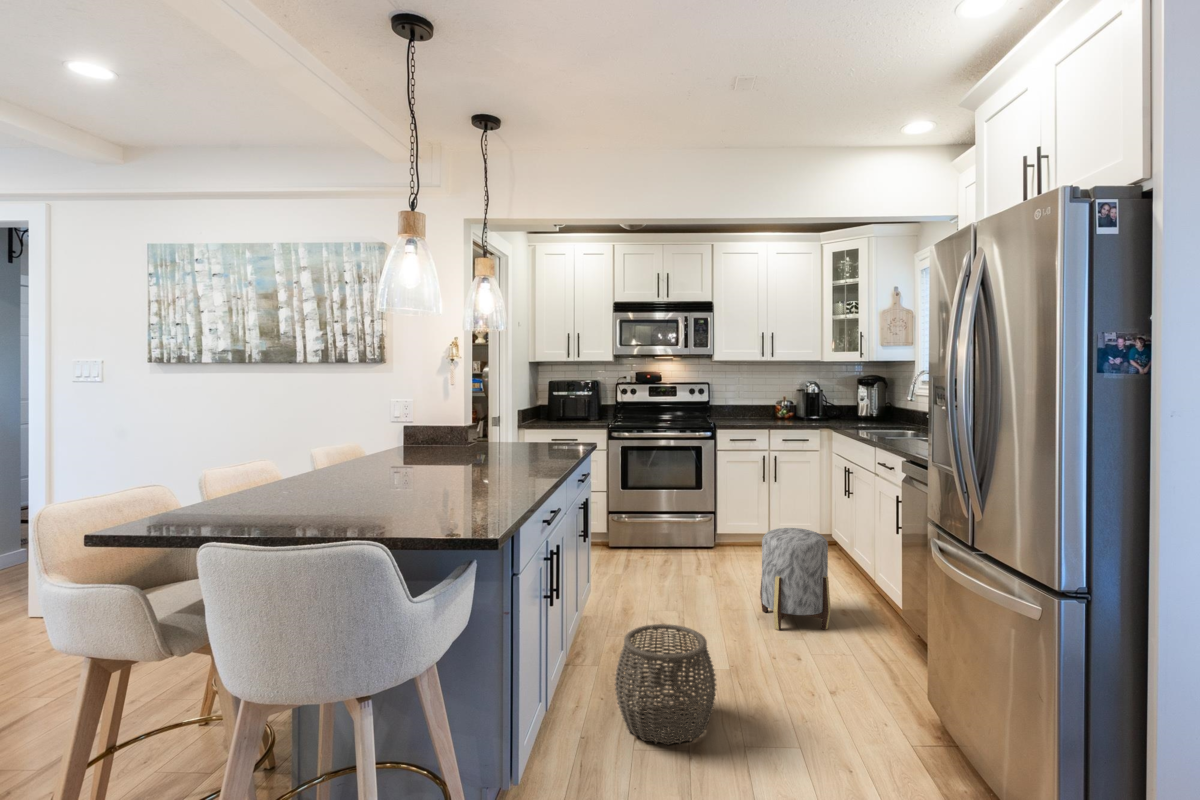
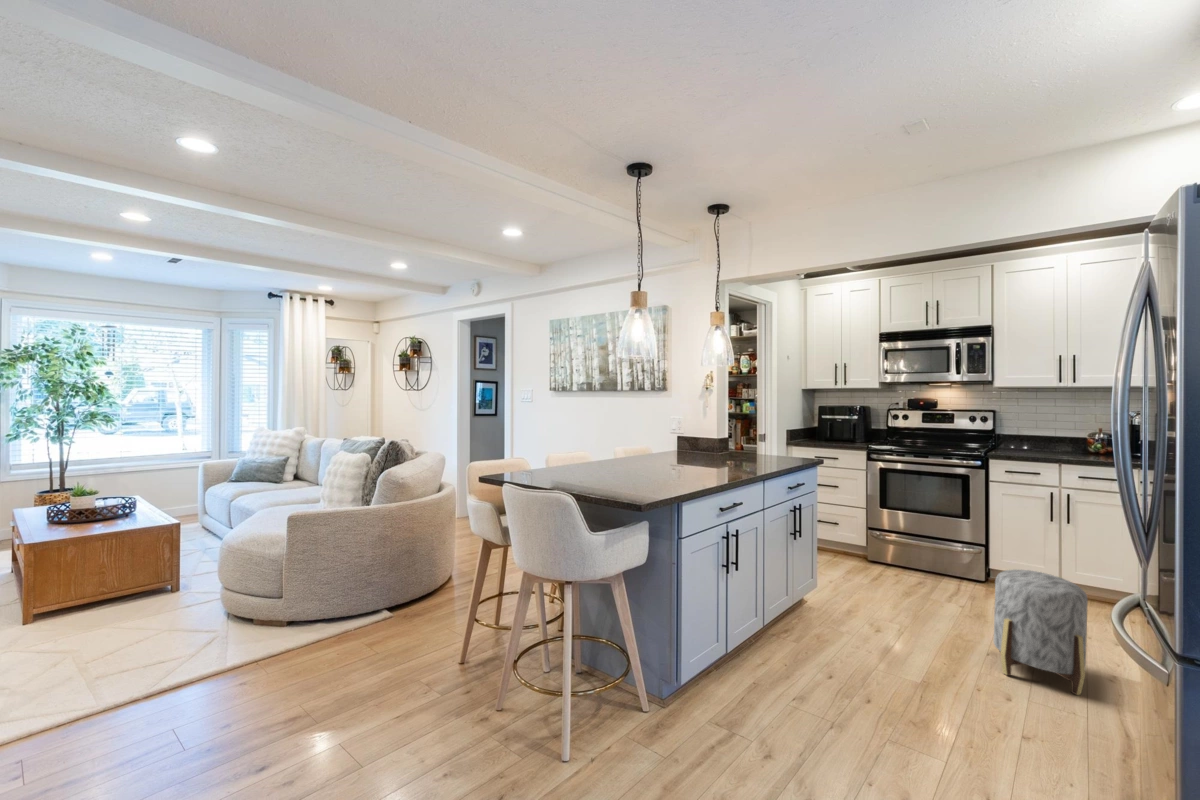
woven basket: present [615,624,716,745] -> none [768,622,866,737]

